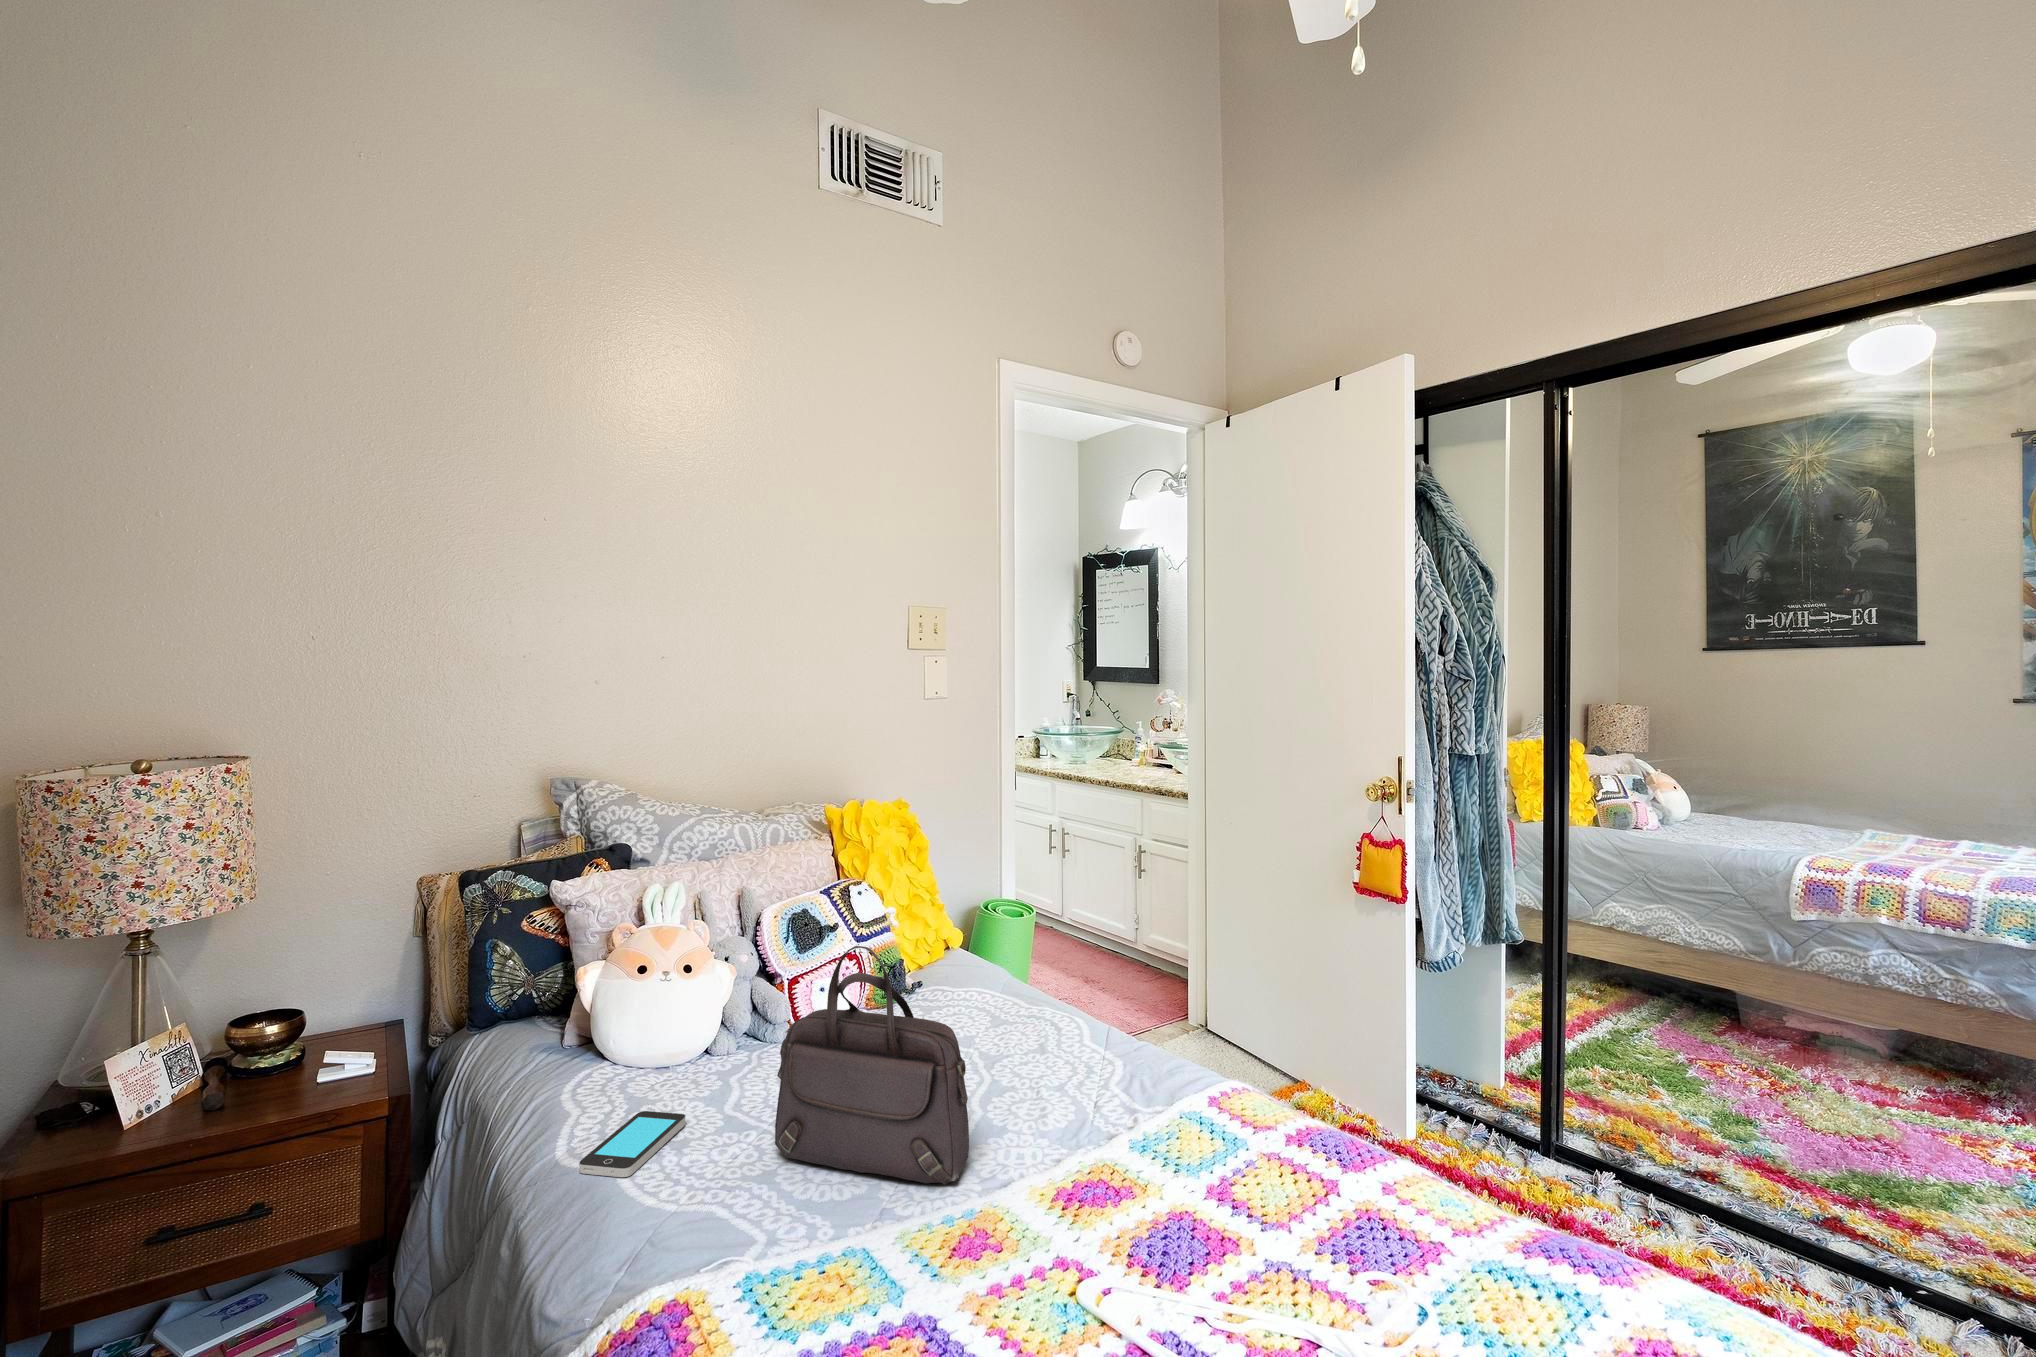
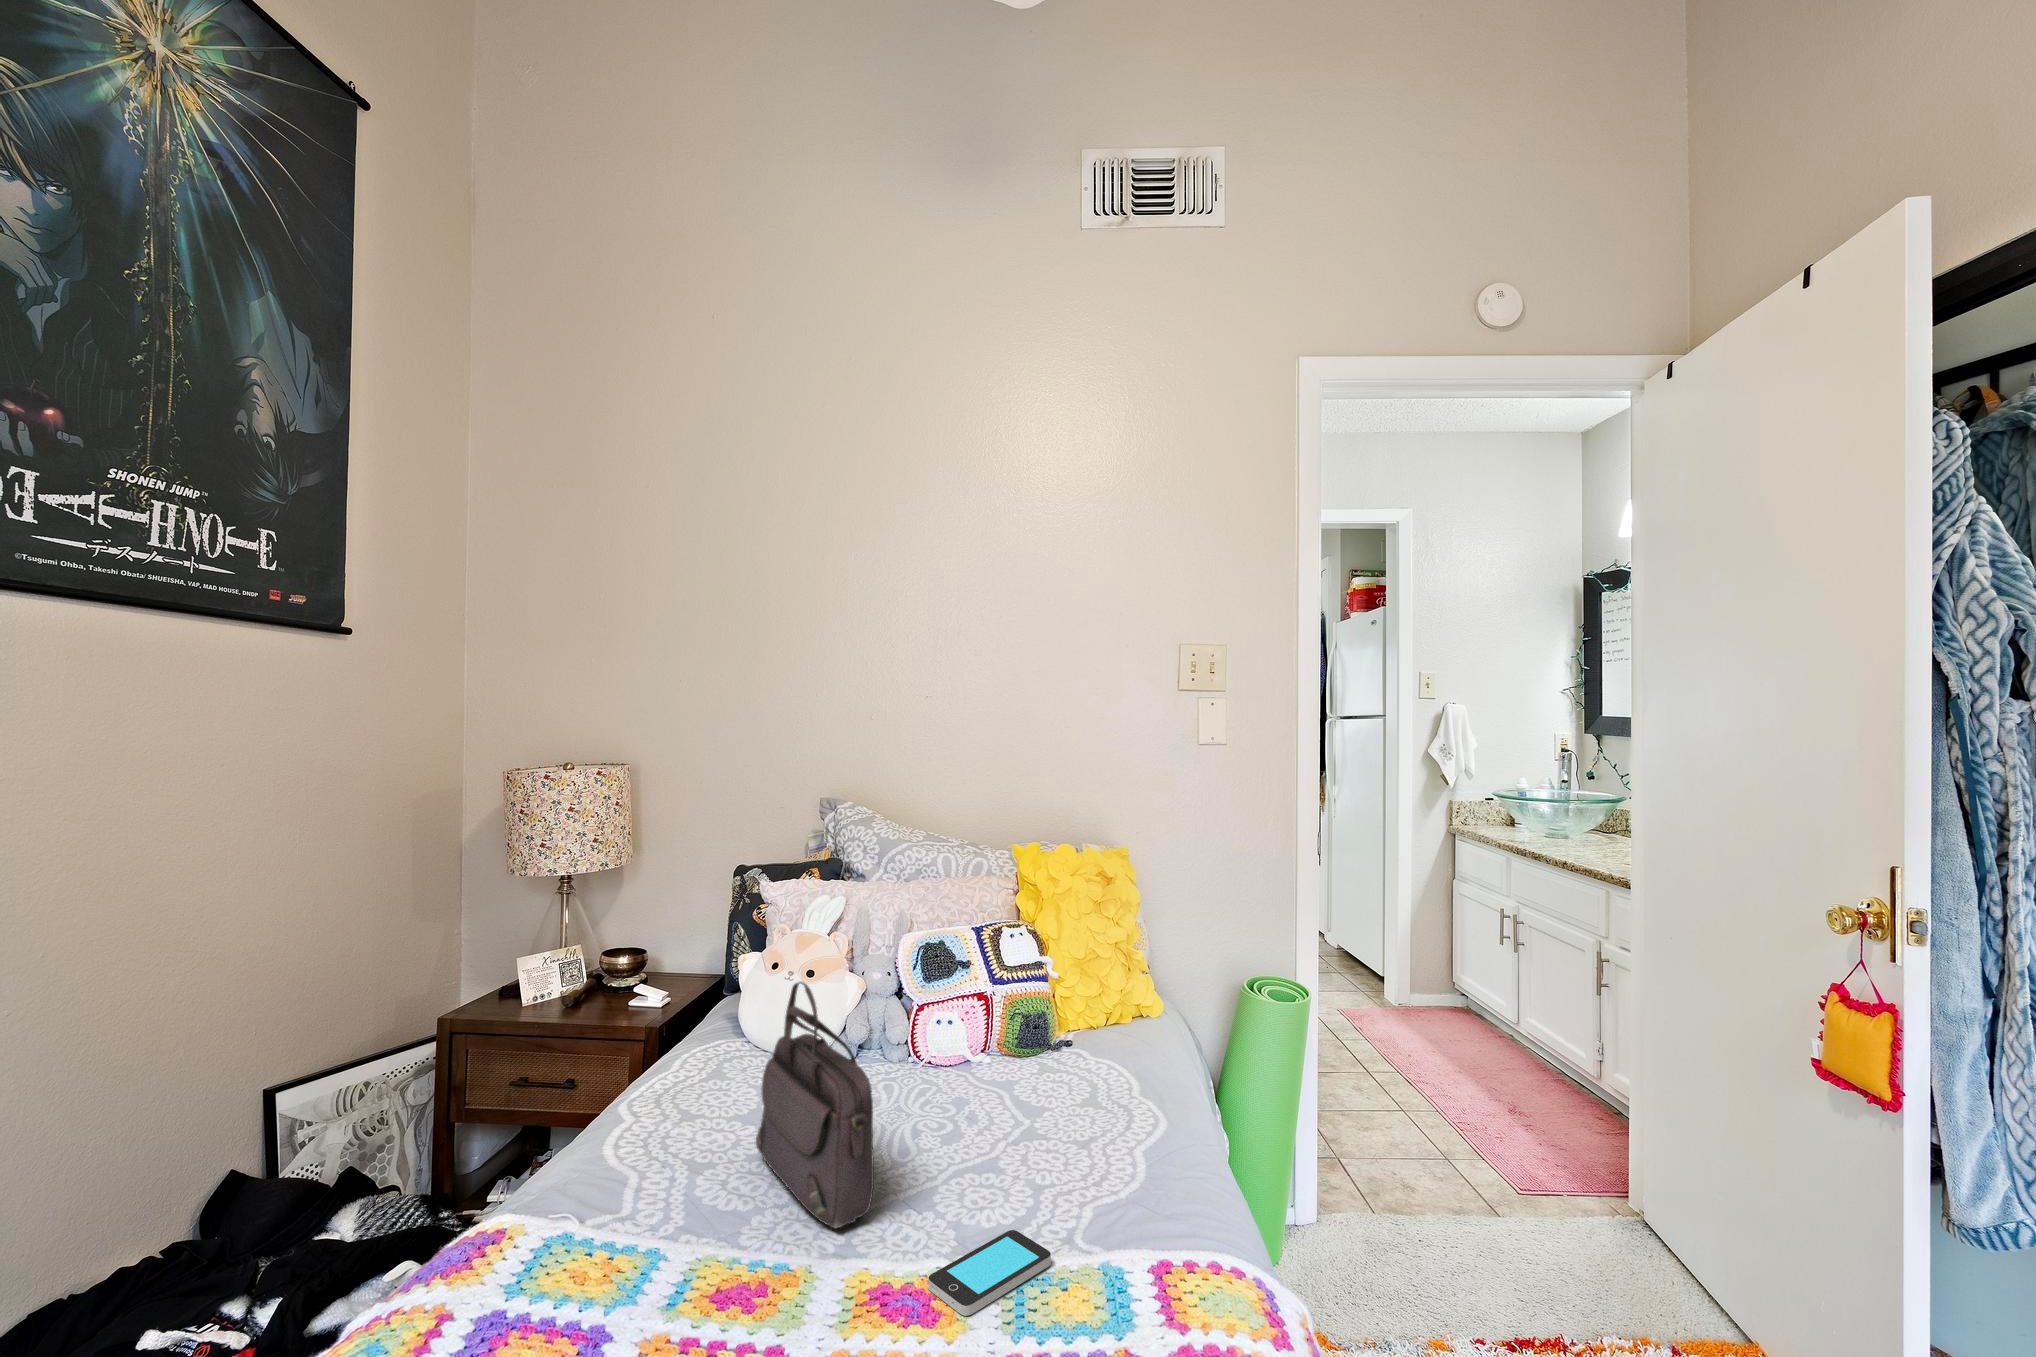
smartphone: present [579,1111,685,1177] -> present [928,1230,1051,1316]

